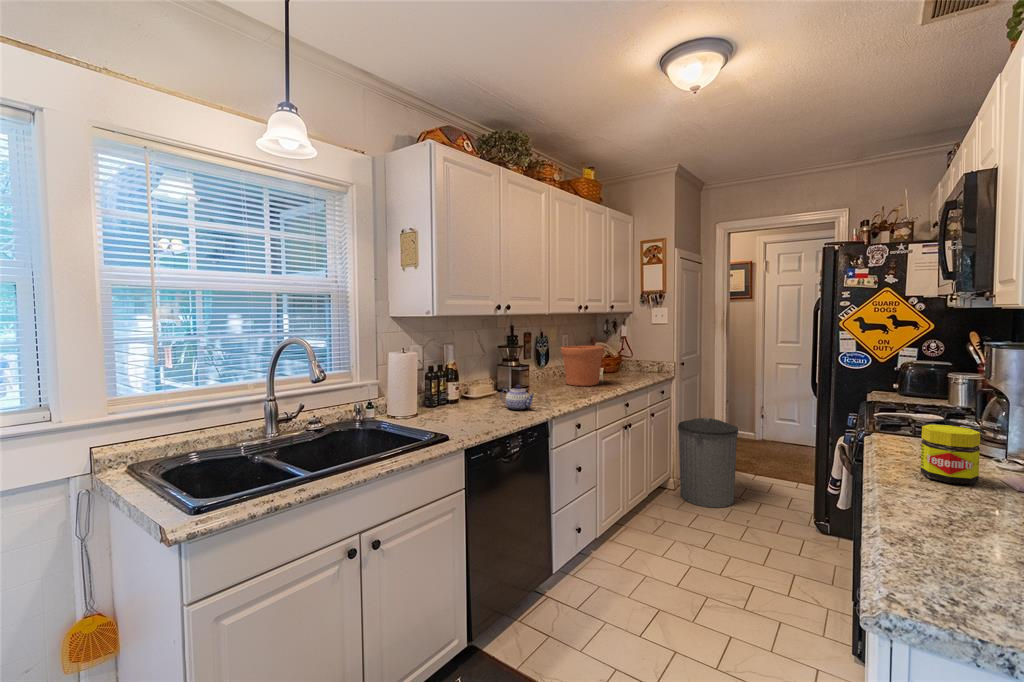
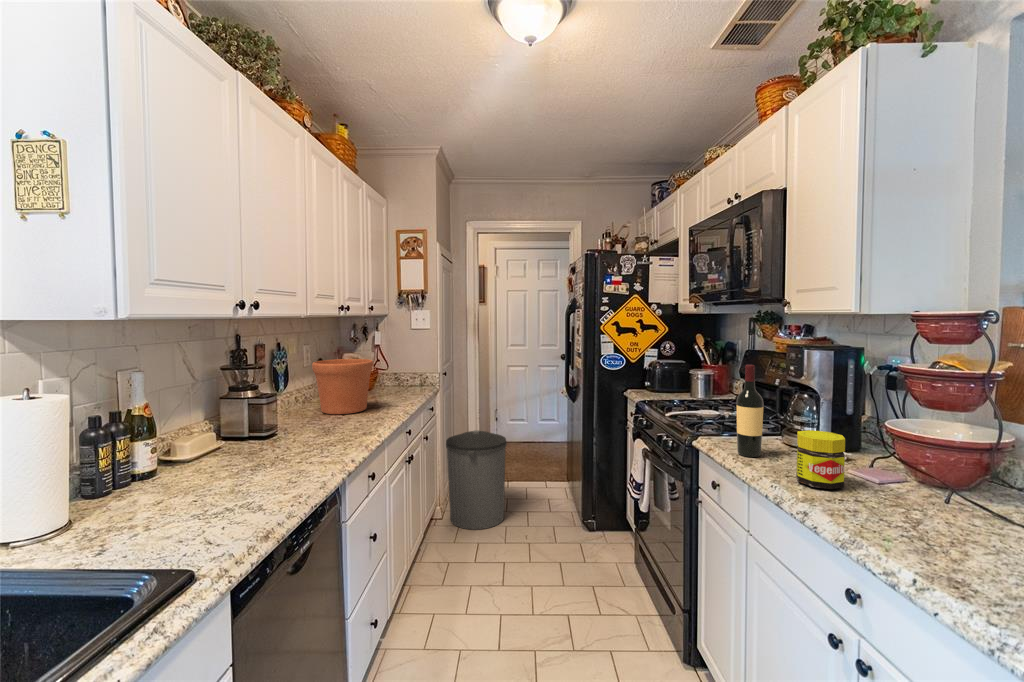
wine bottle: none [897,359,929,453] -> present [737,365,763,457]
teapot: present [501,385,534,410] -> none [247,431,313,473]

